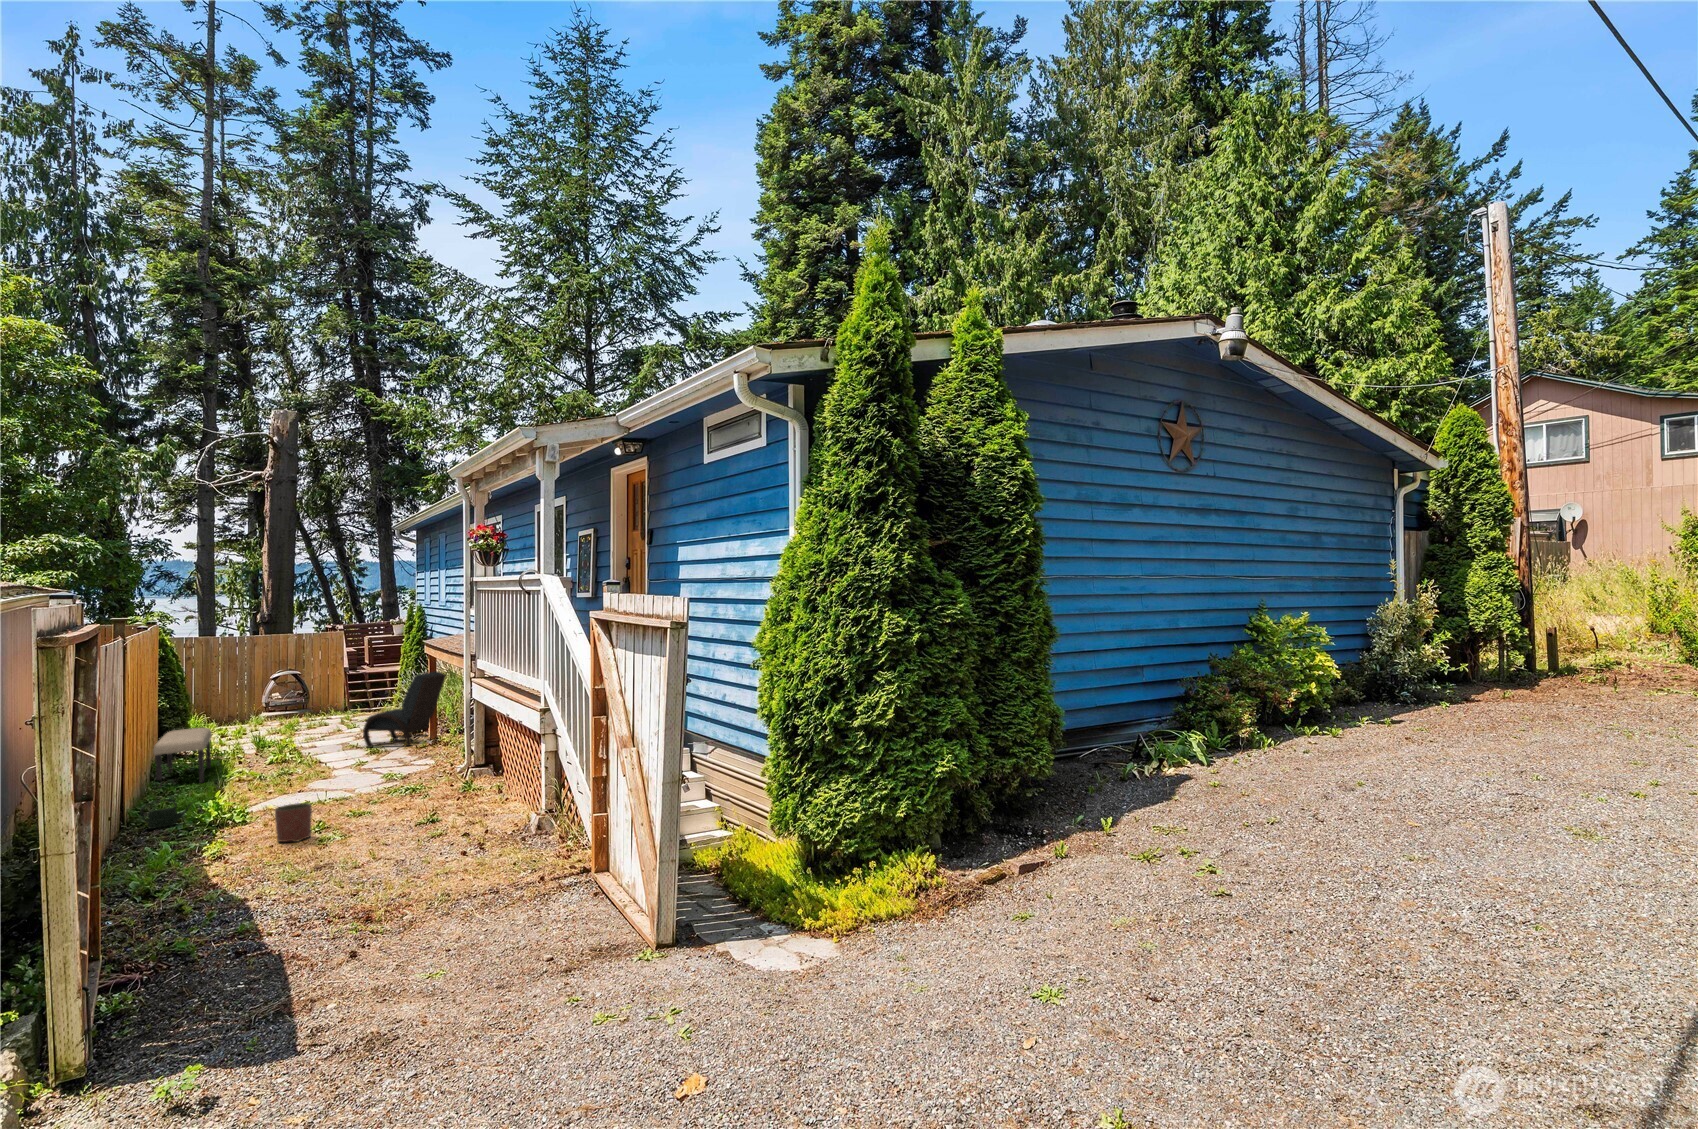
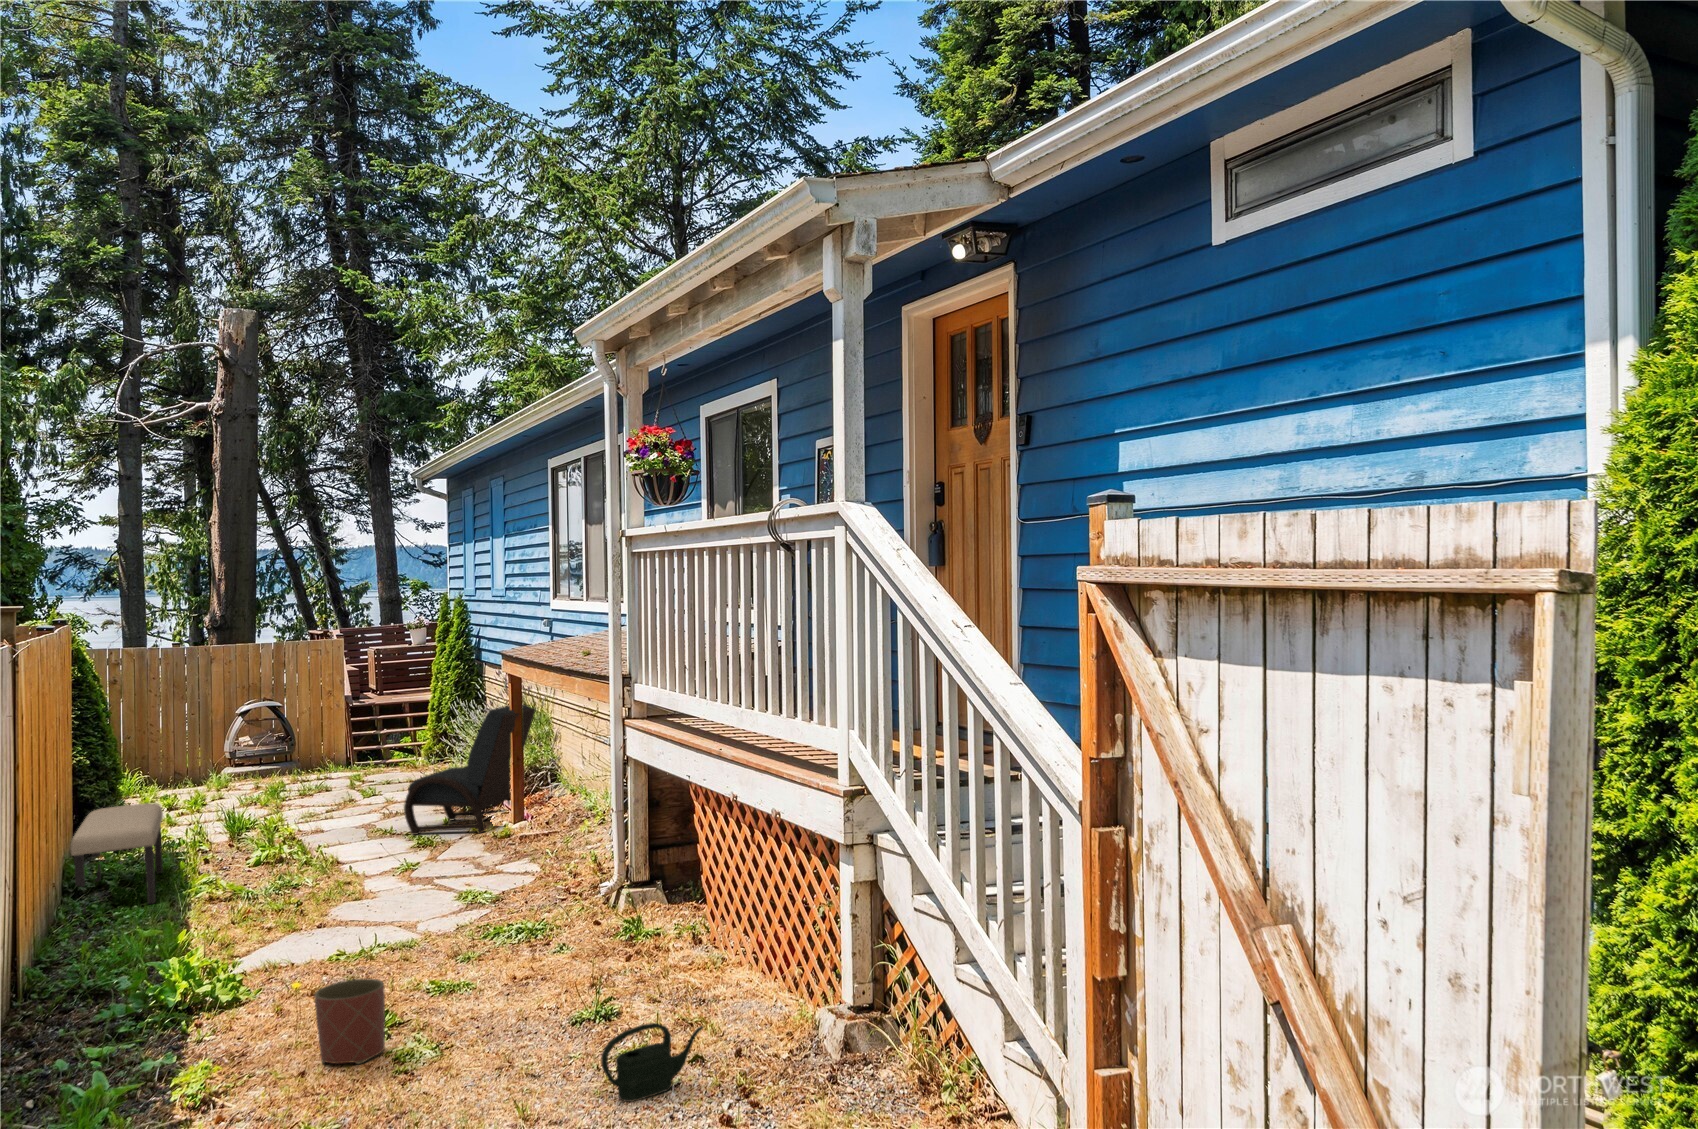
watering can: present [140,799,192,829] -> present [601,1023,703,1102]

